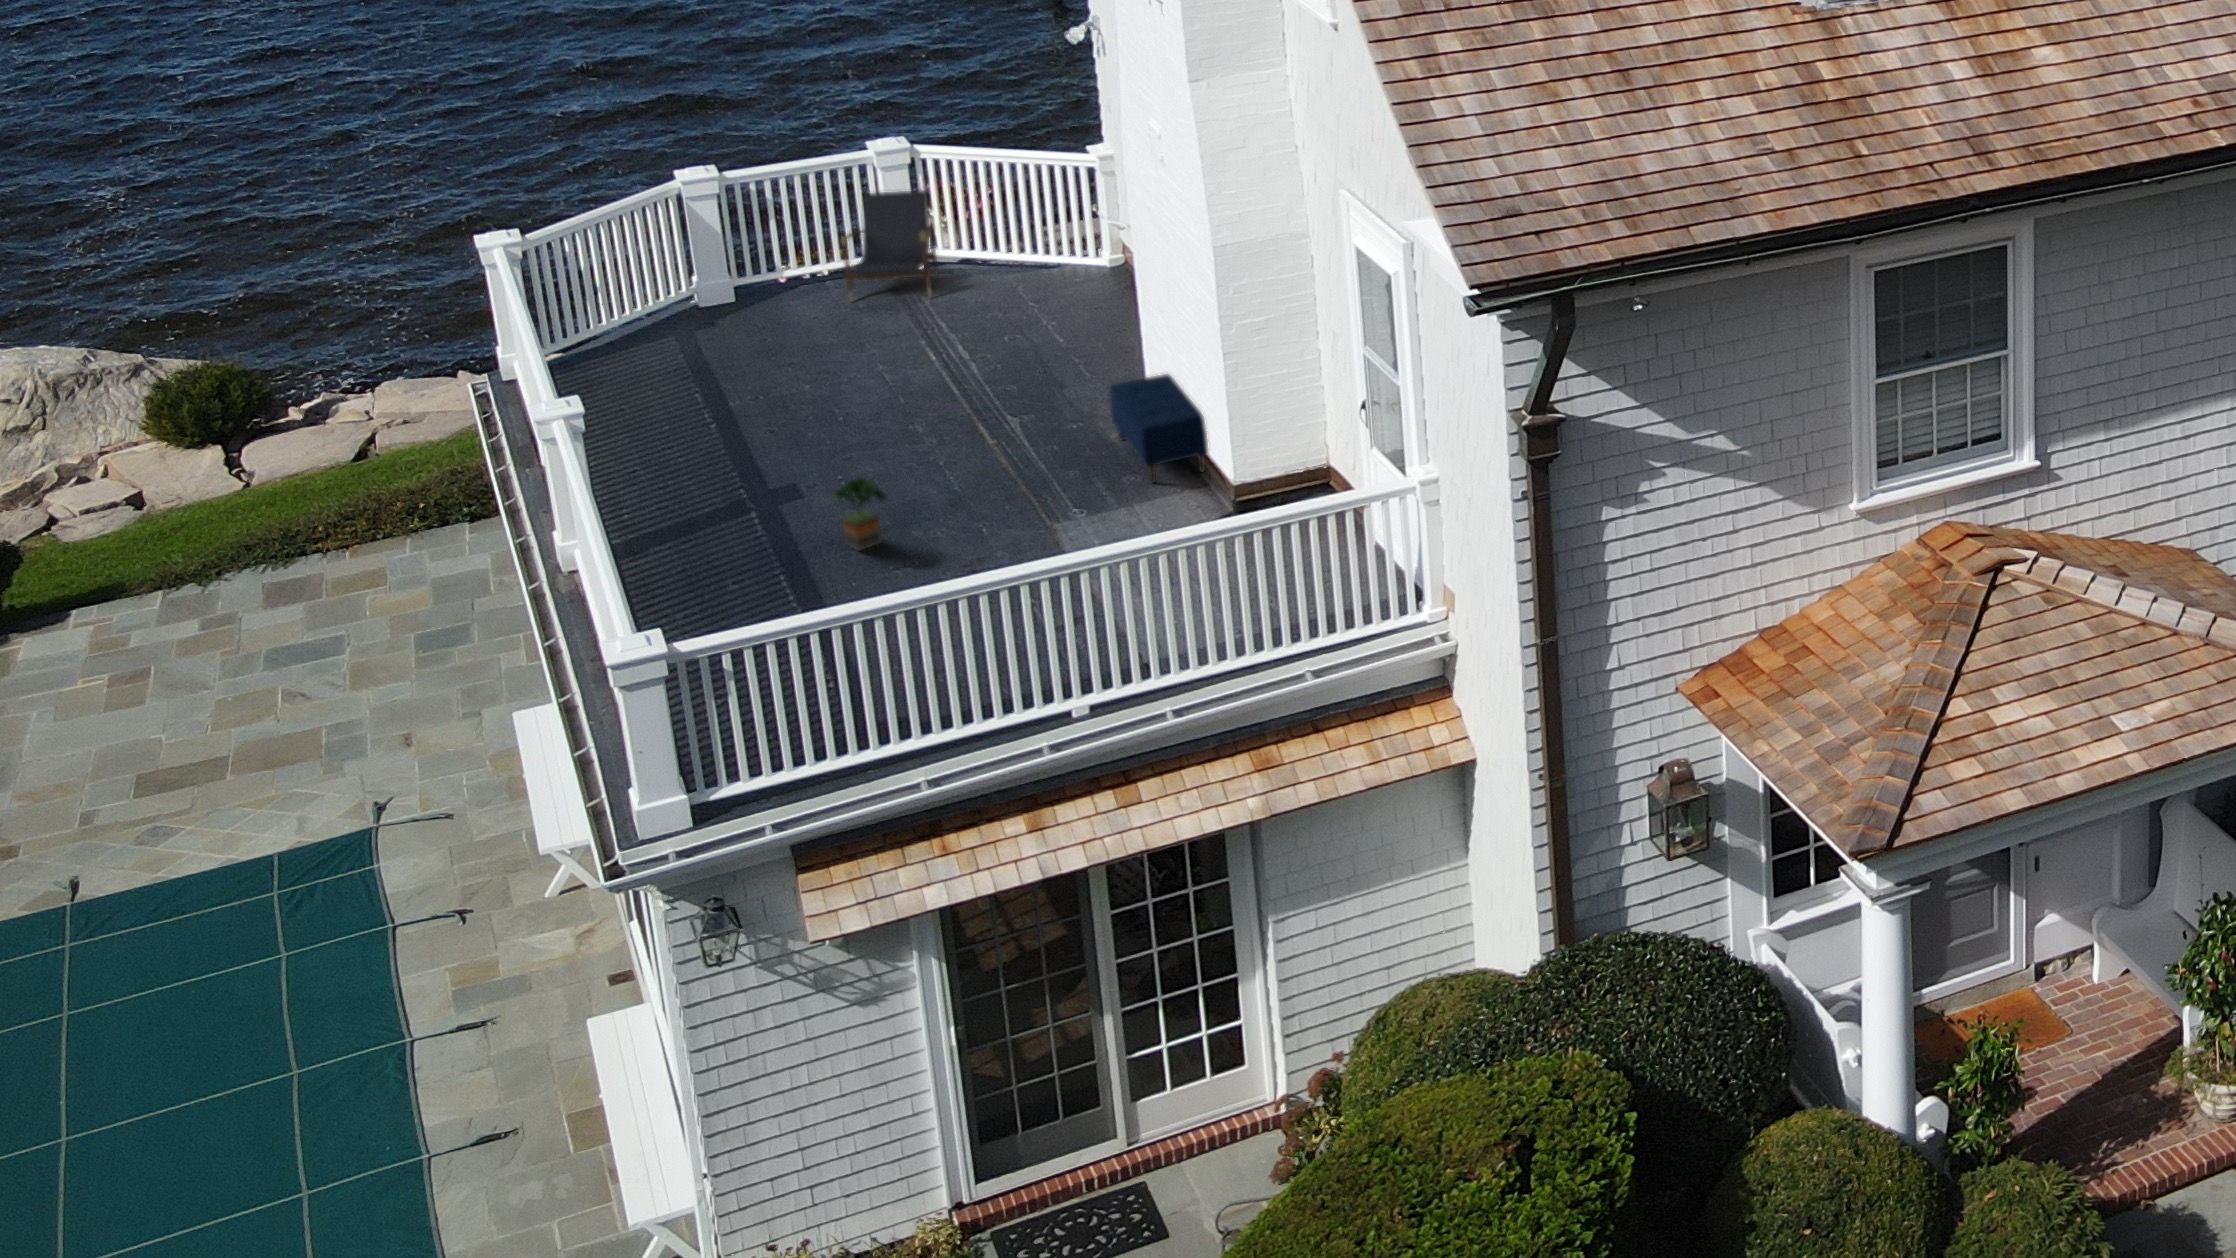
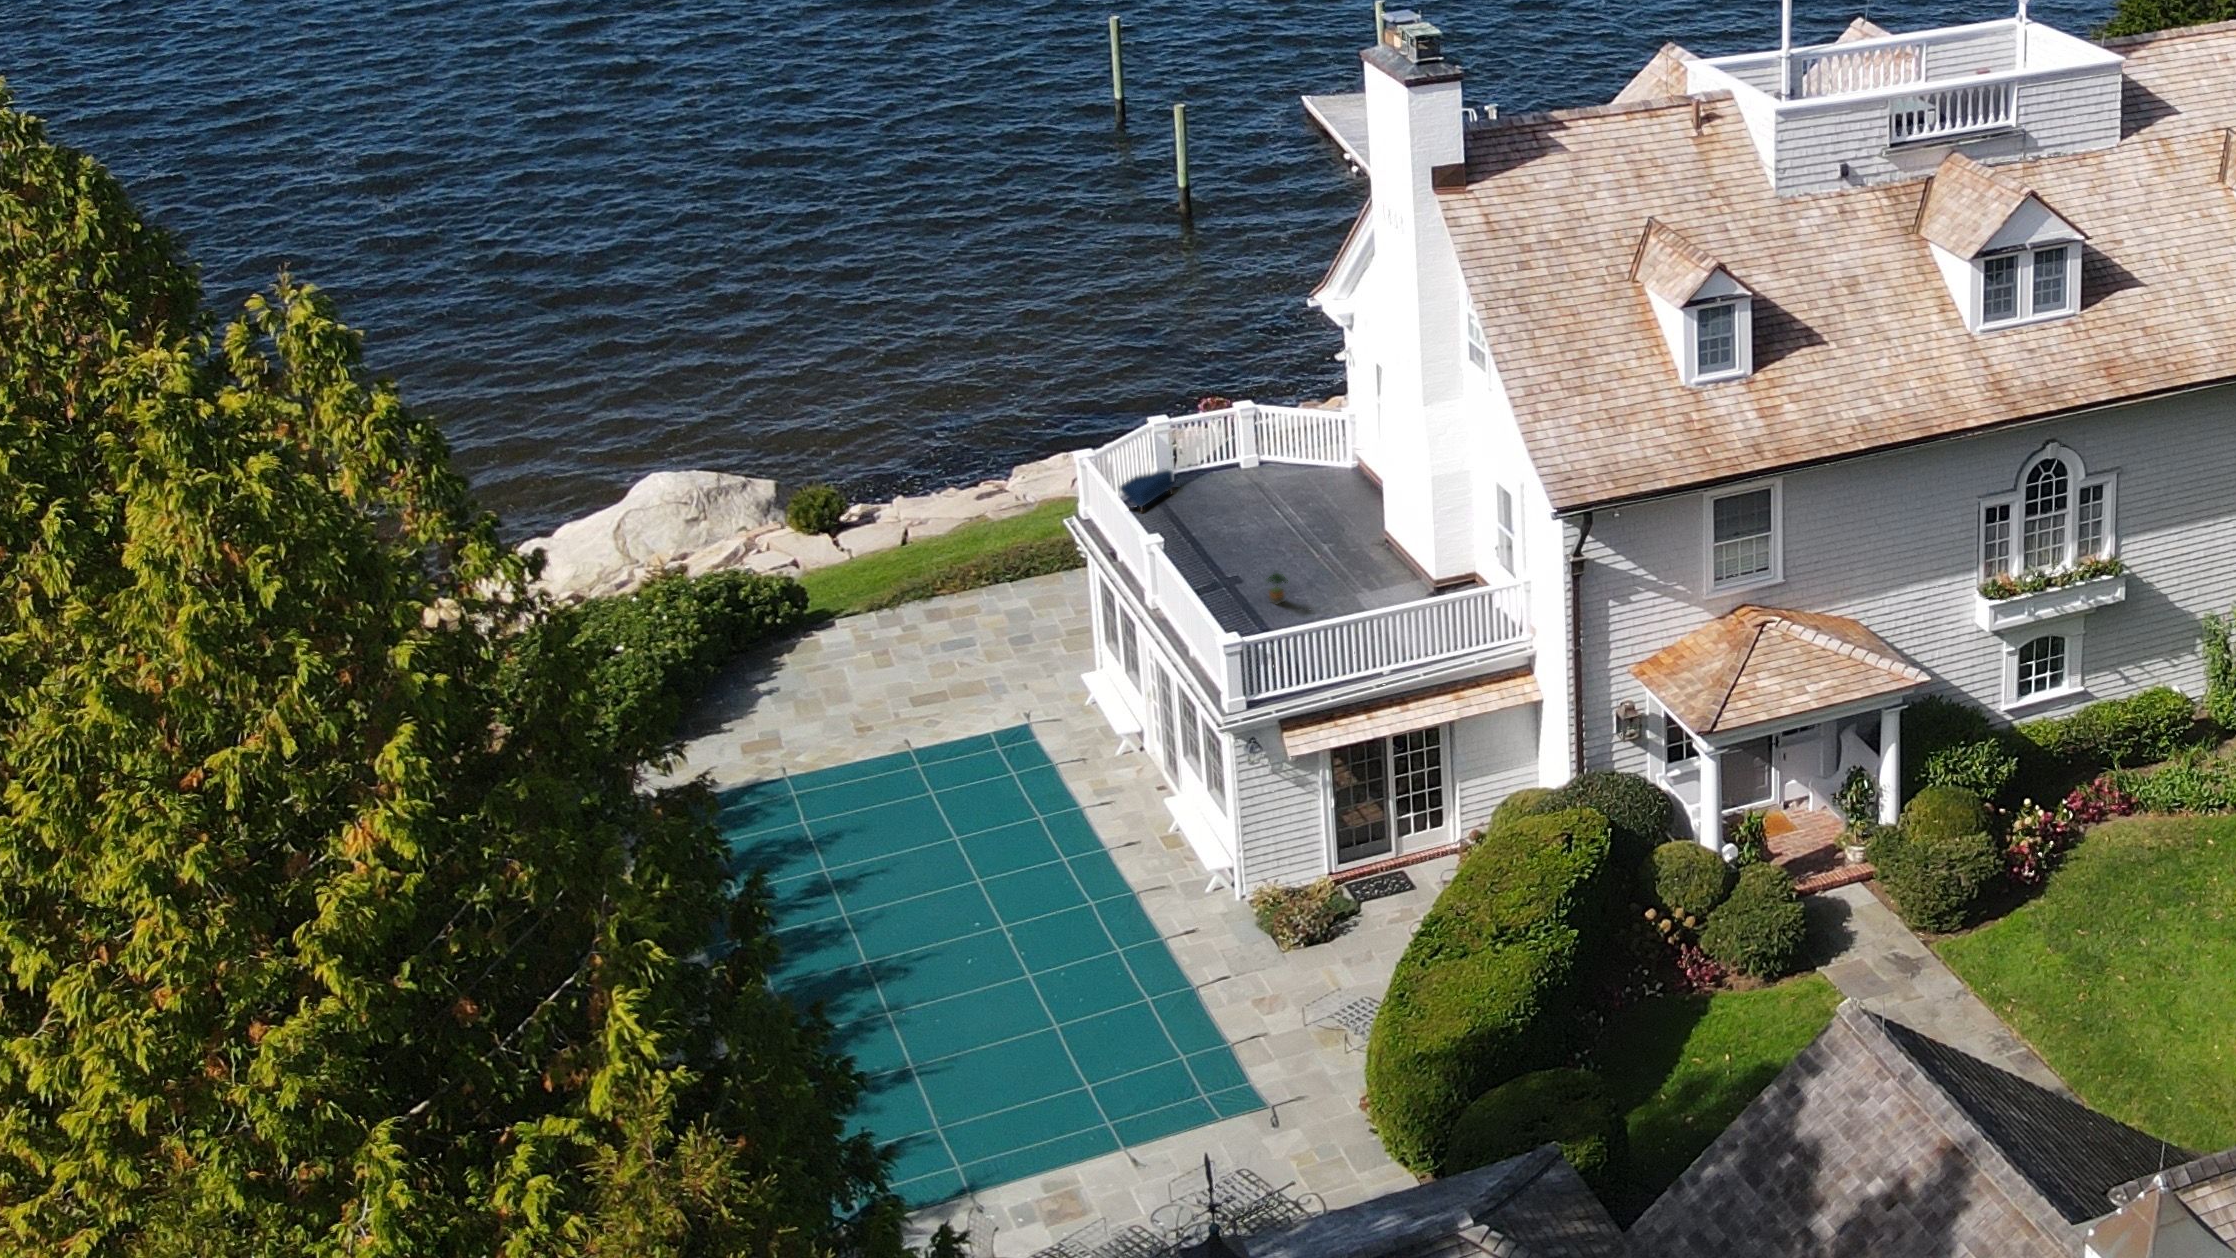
lounge chair: present [842,190,938,301] -> none [1230,430,1271,485]
bench: present [1109,374,1208,483] -> present [1120,470,1174,511]

